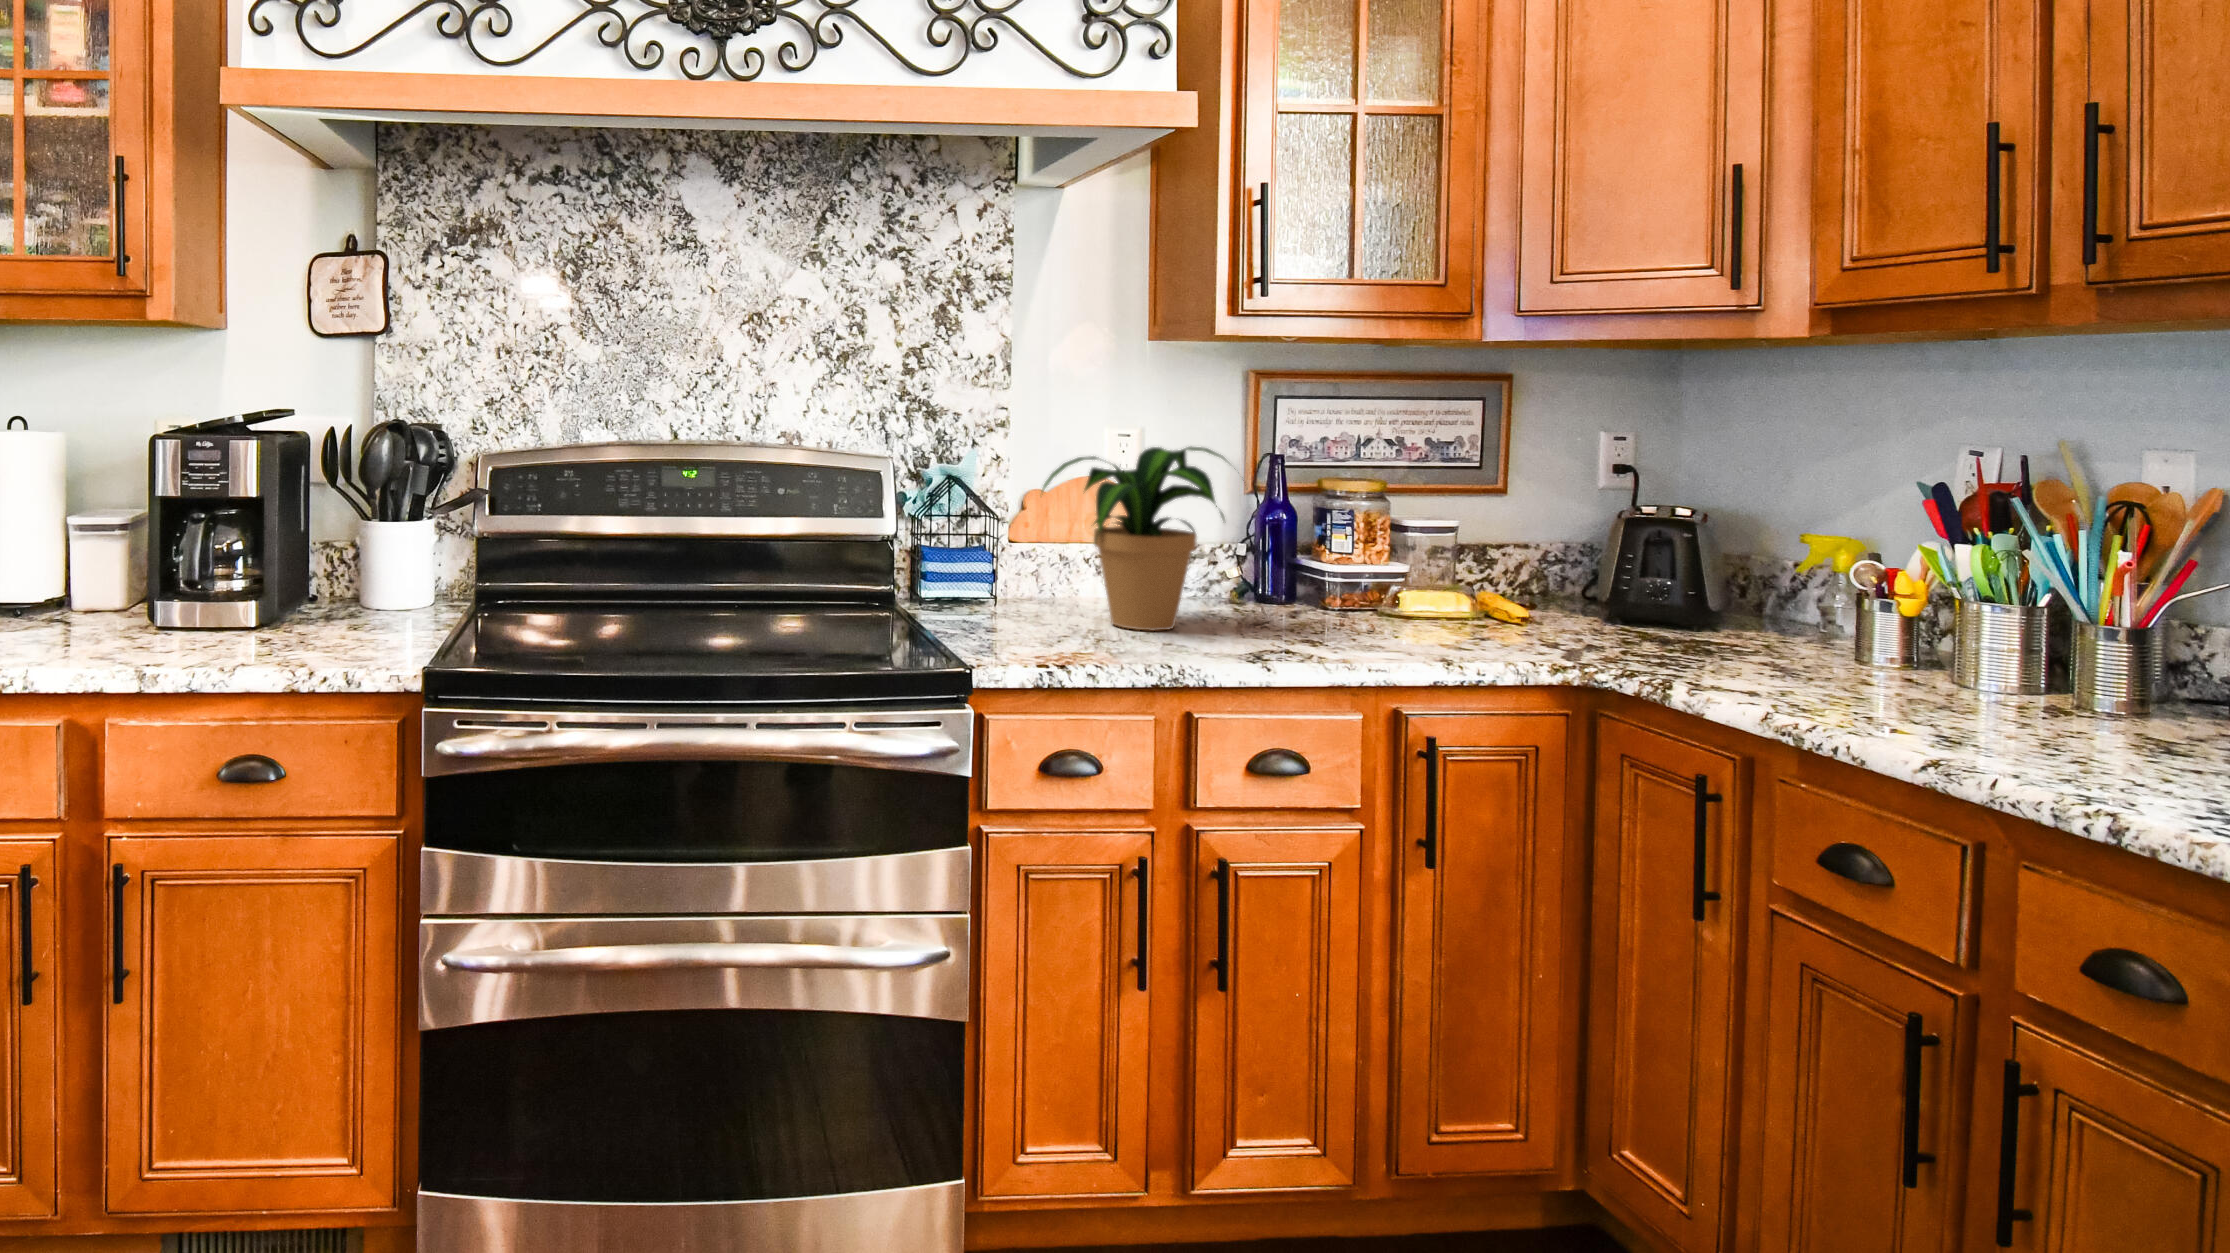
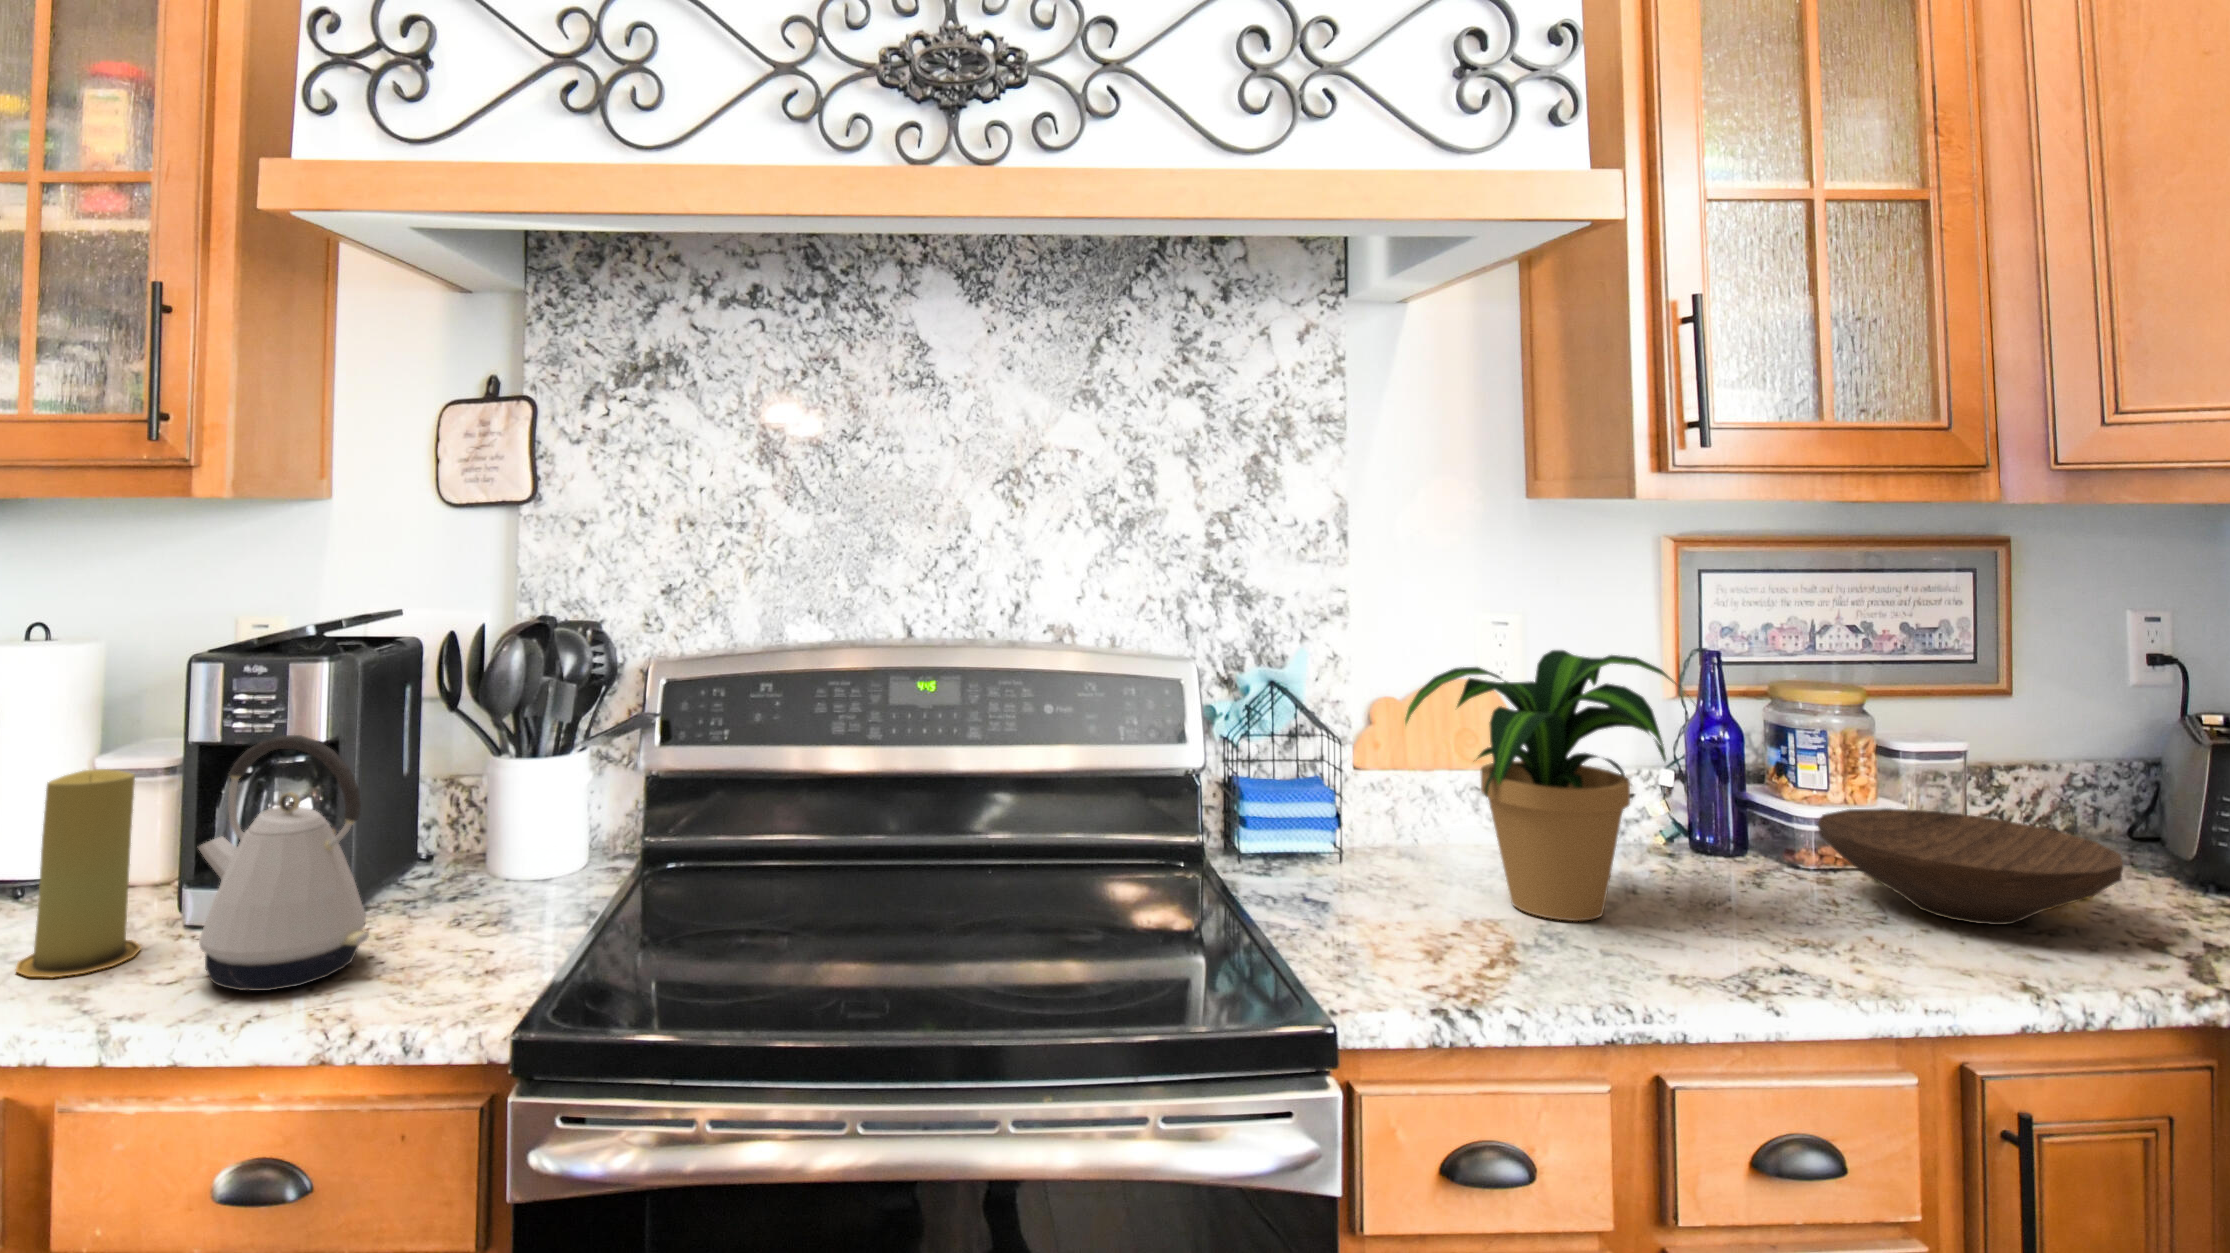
kettle: none [181,484,306,654] -> present [198,735,369,991]
candle: none [54,512,135,648] -> present [15,769,141,977]
wooden bowl: none [1334,565,1532,634] -> present [1817,808,2123,925]

